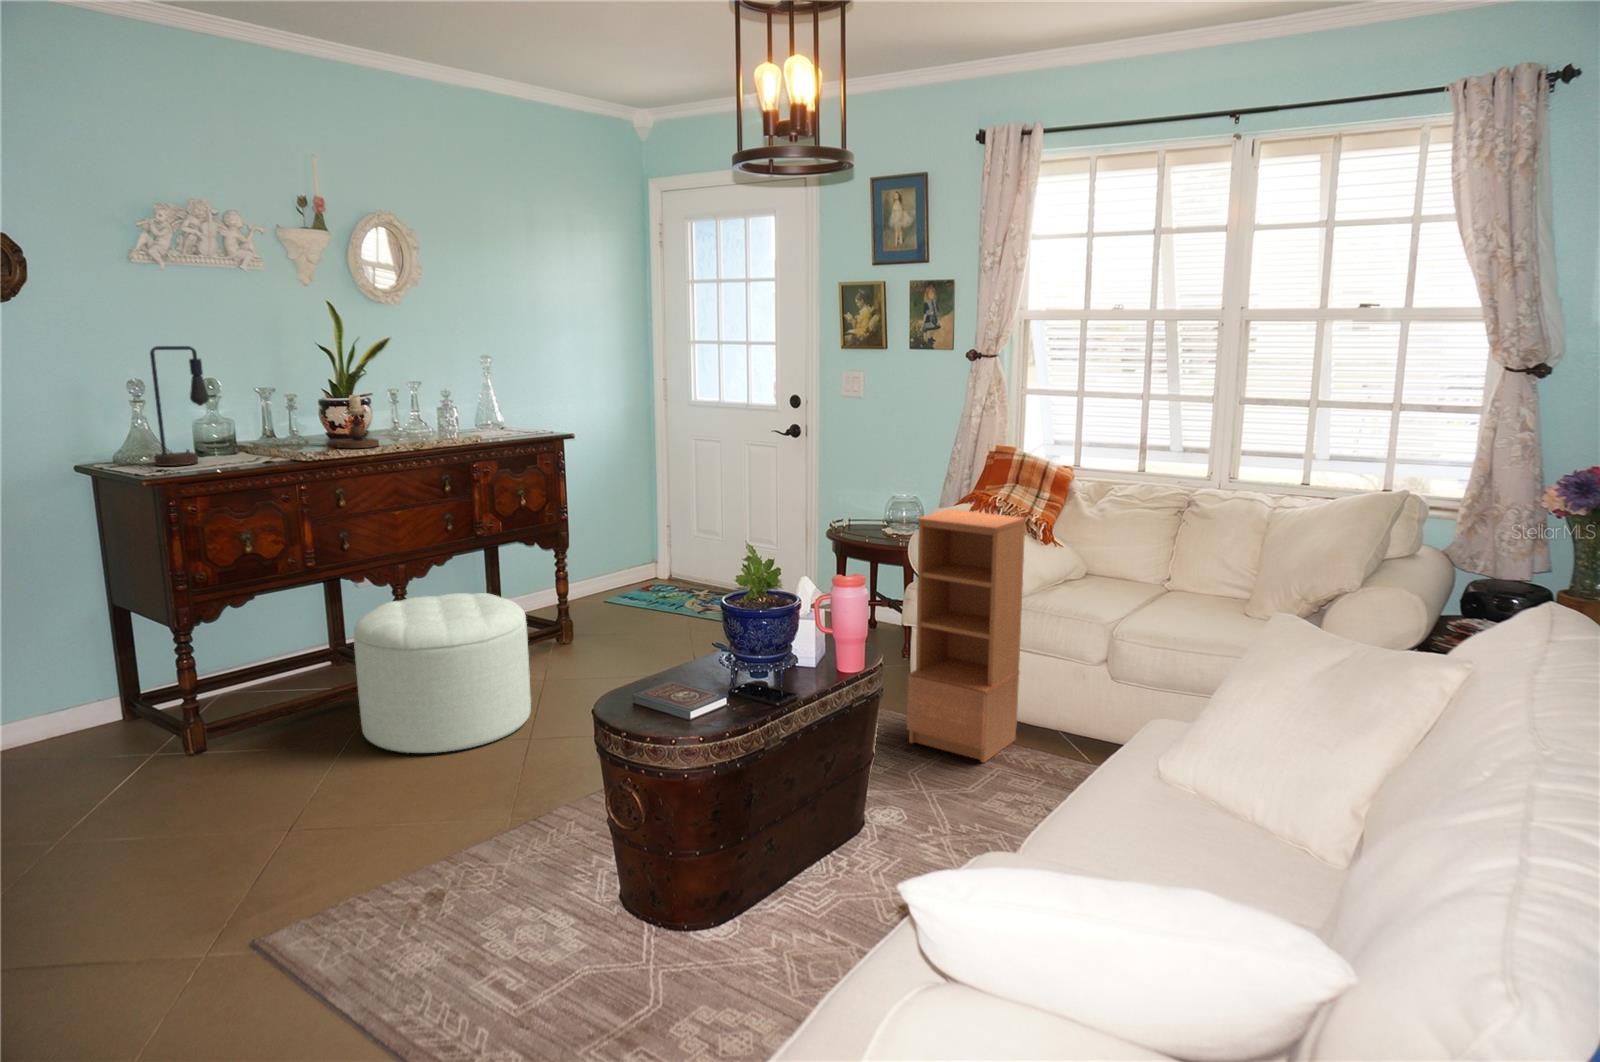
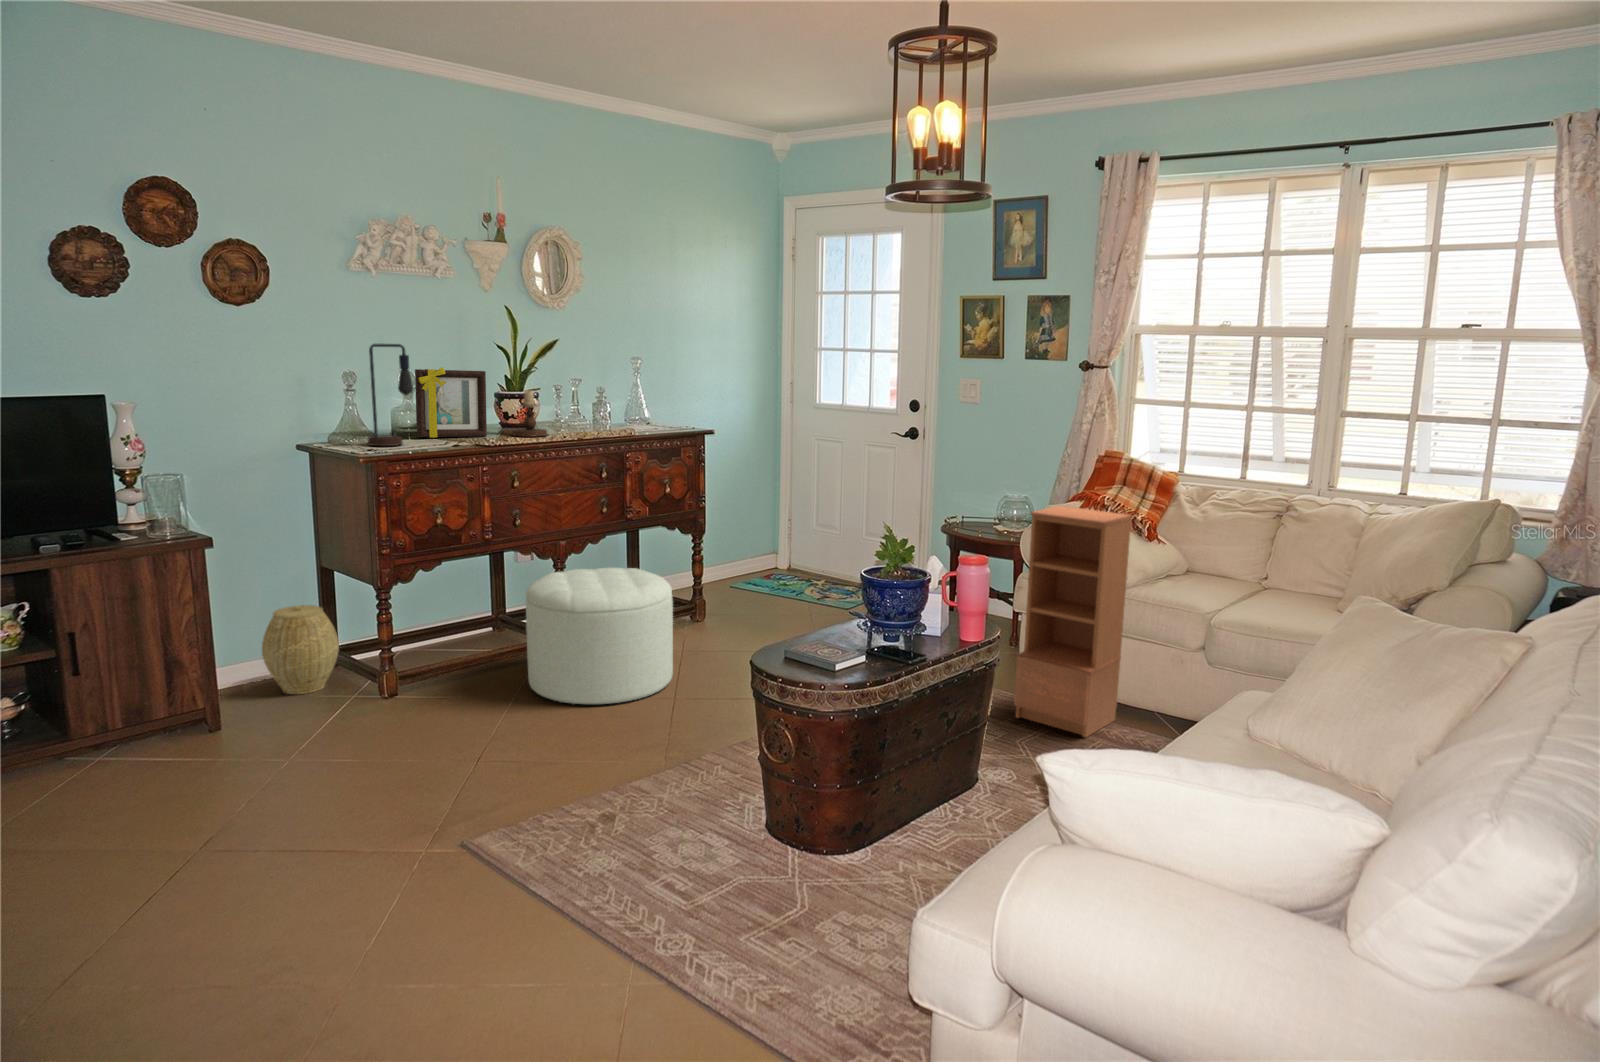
picture frame: none [214,371,306,453] -> present [415,367,487,438]
woven basket: none [34,653,133,759] -> present [262,605,339,694]

